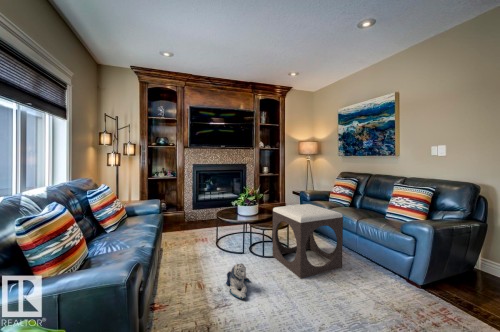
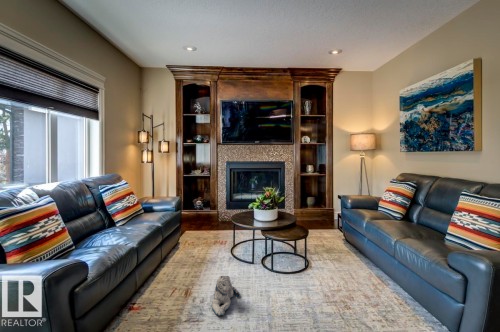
footstool: present [273,204,343,278] -> none [284,213,365,304]

